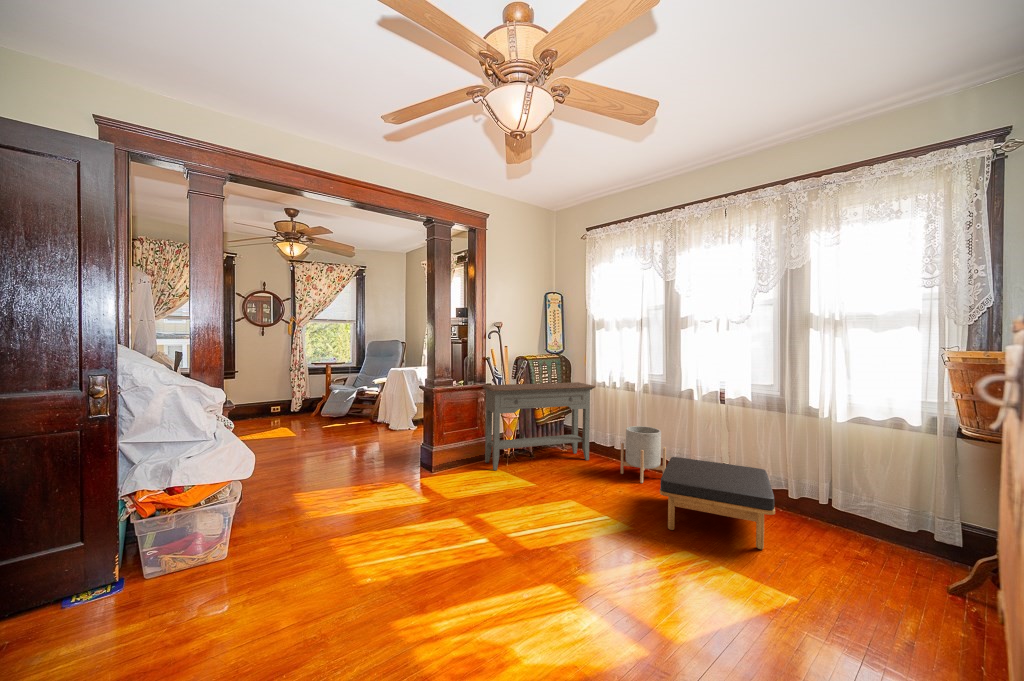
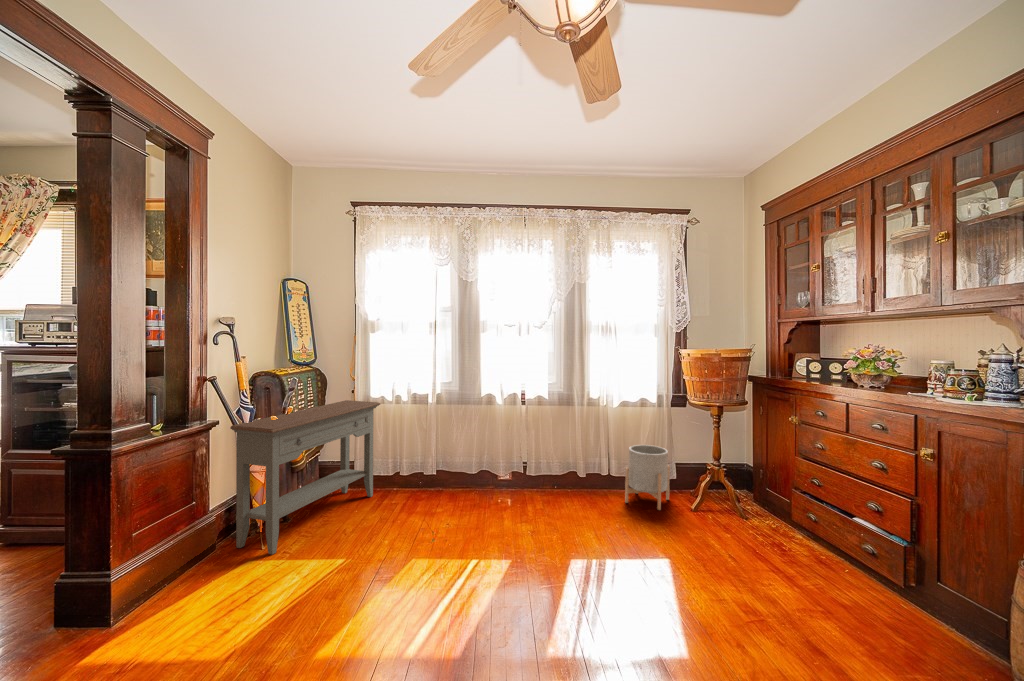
planter: present [621,426,666,483] -> present [625,445,670,510]
ottoman: present [660,457,775,549] -> none [498,459,614,540]

